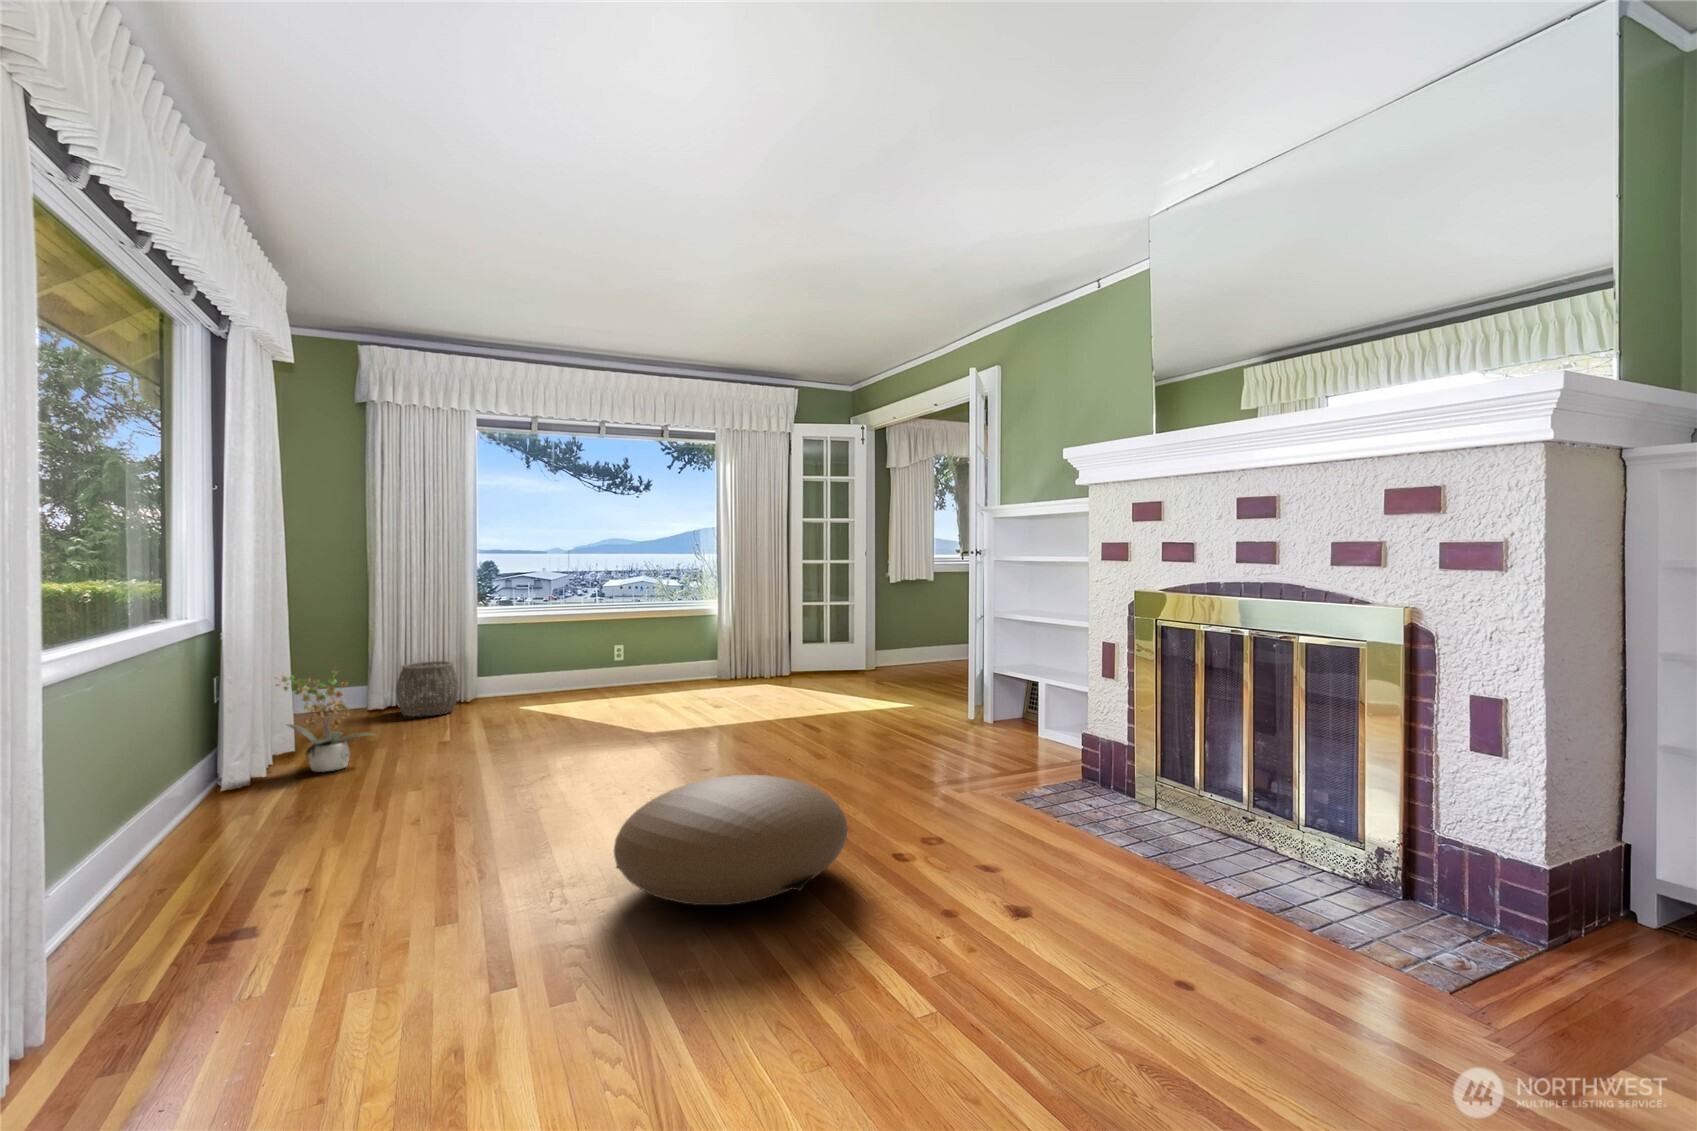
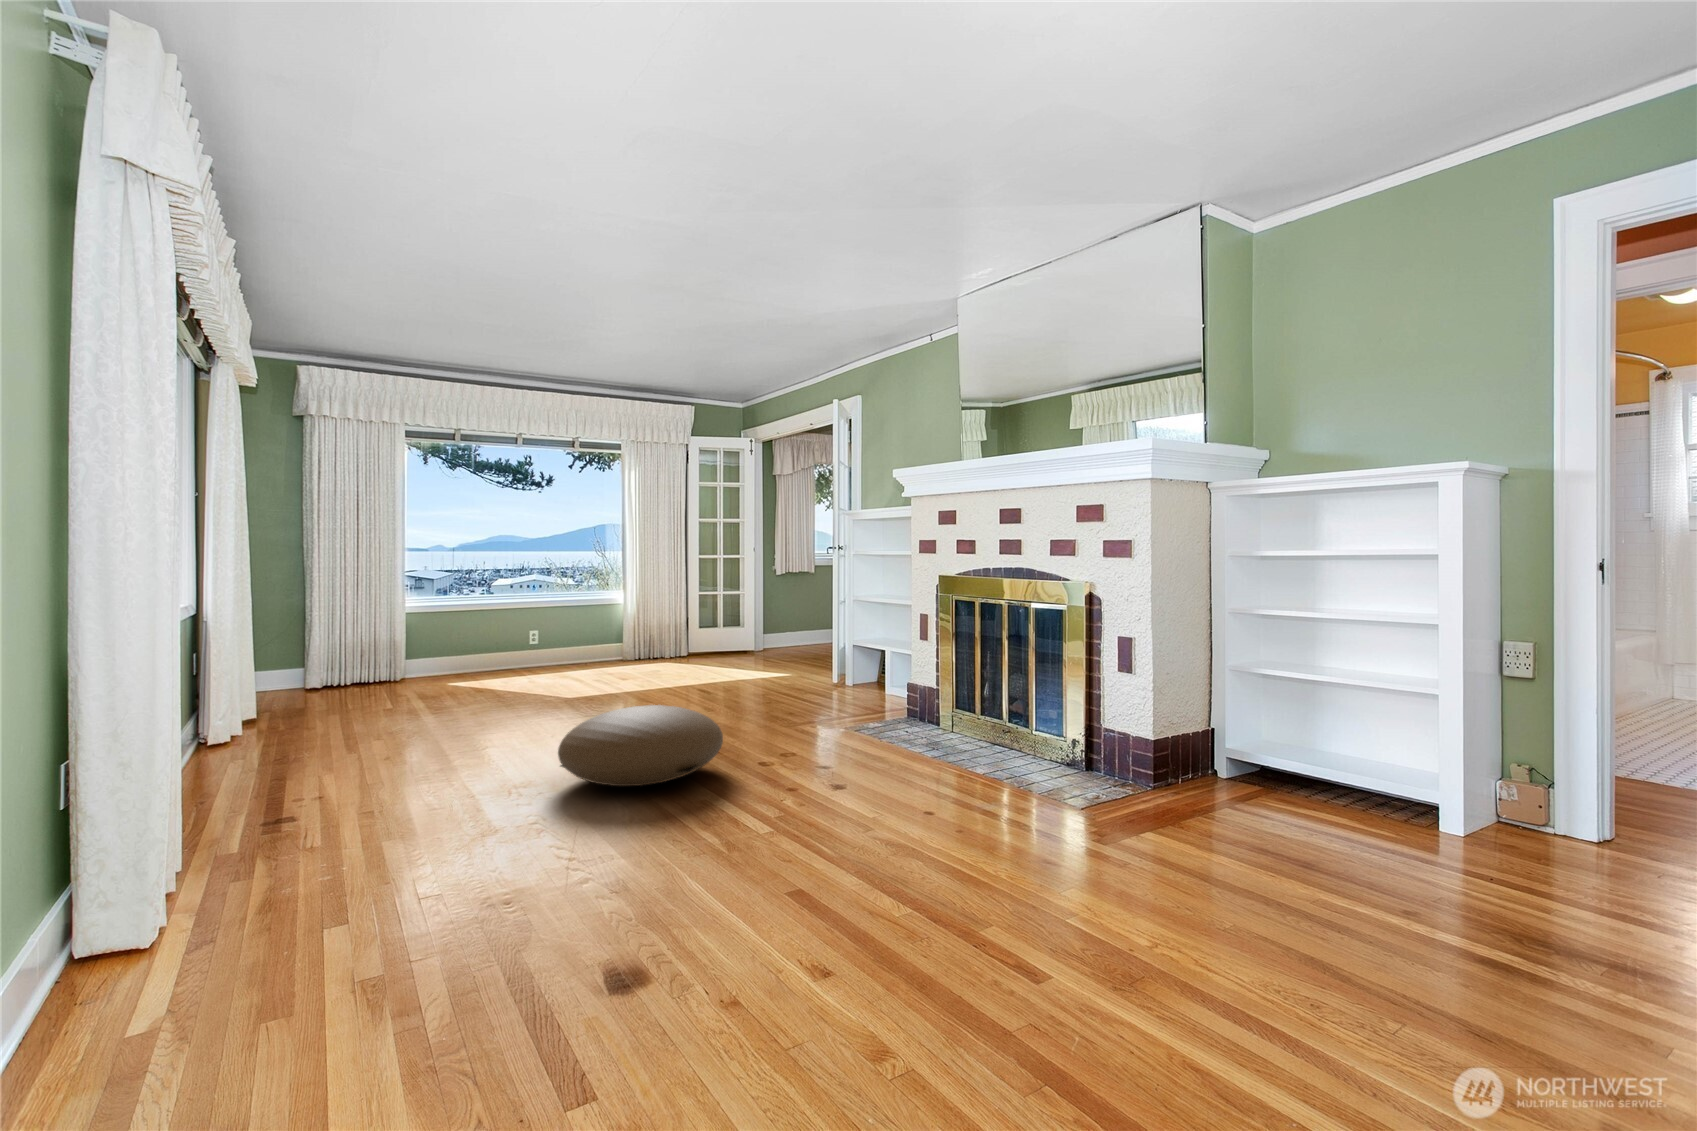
woven basket: present [396,661,459,717] -> none [337,644,395,691]
potted plant: present [276,671,374,772] -> none [250,643,339,729]

